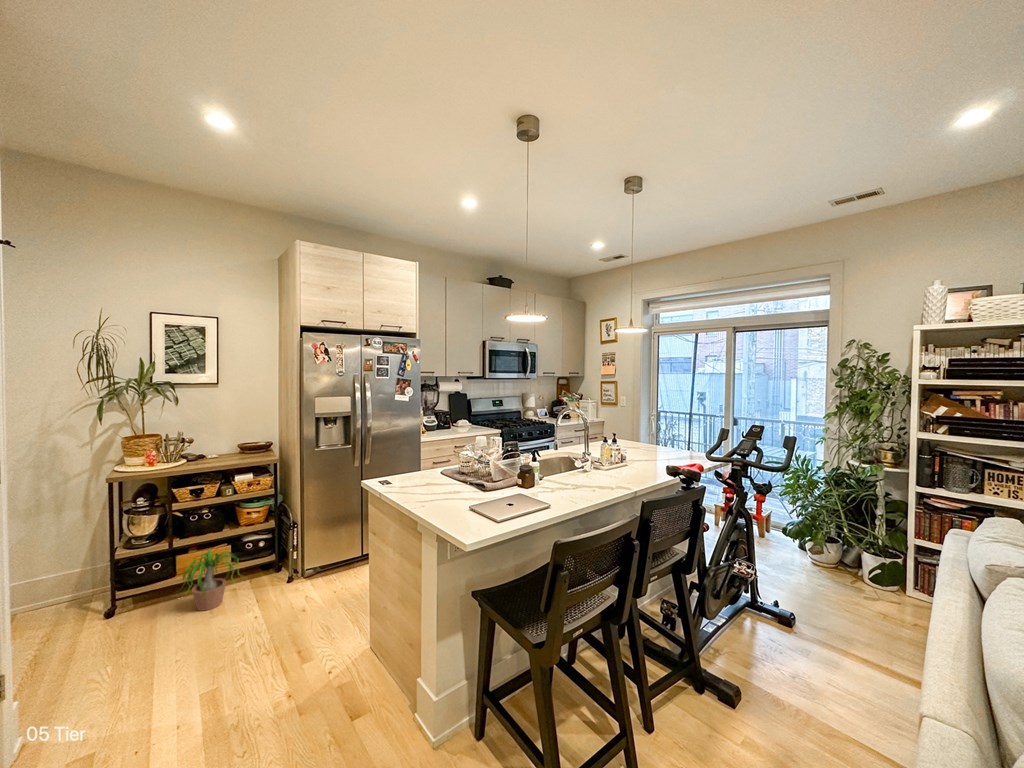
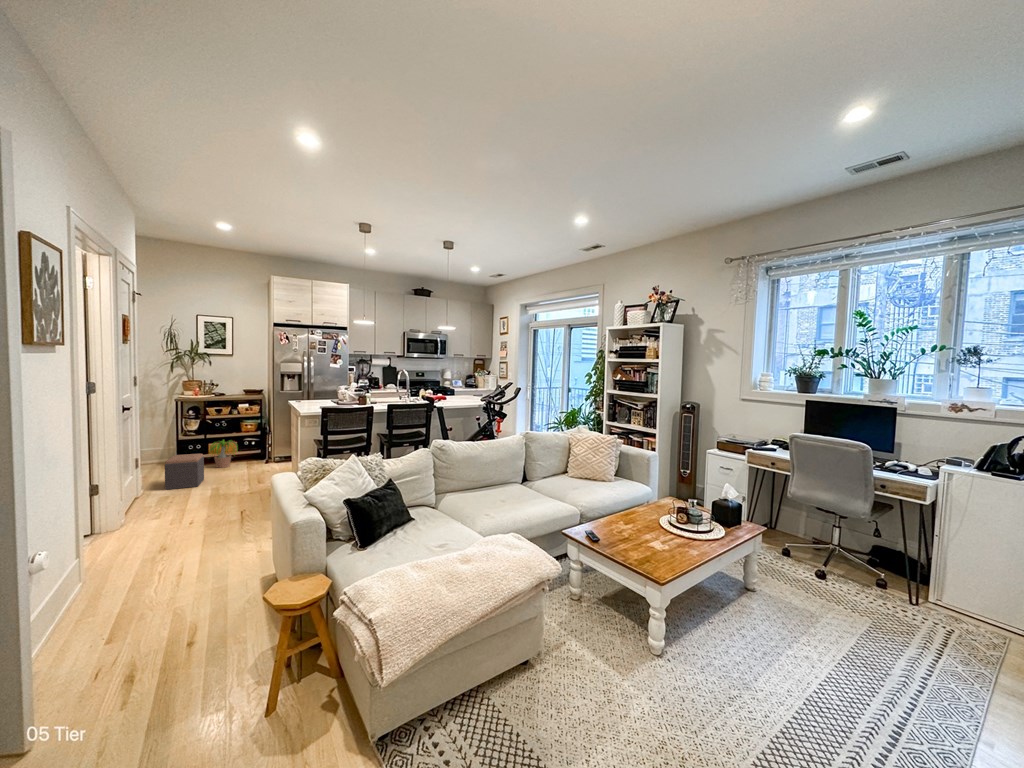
footstool: none [85,609,179,726] -> present [165,454,204,490]

